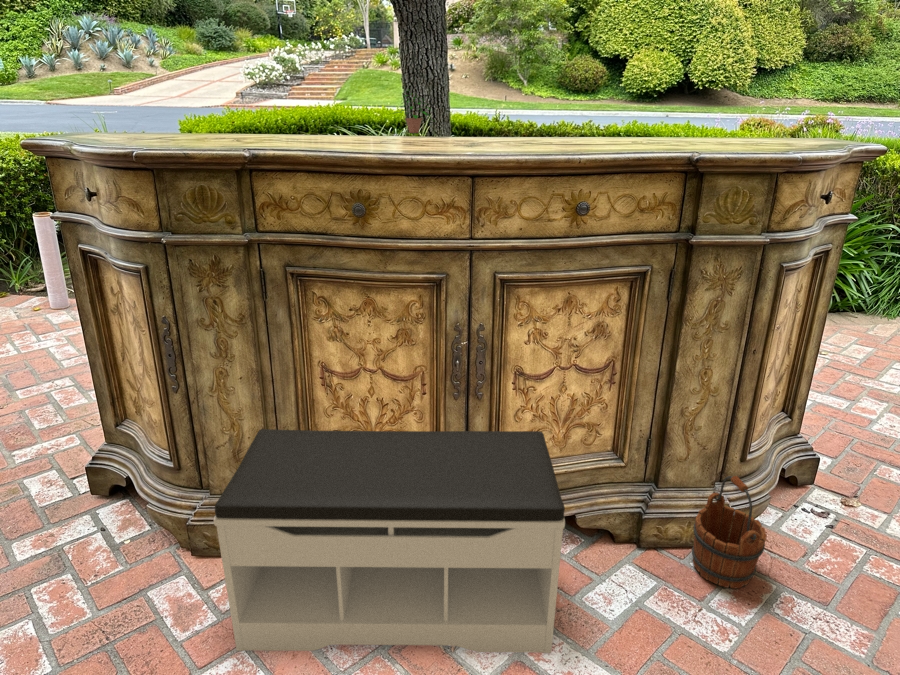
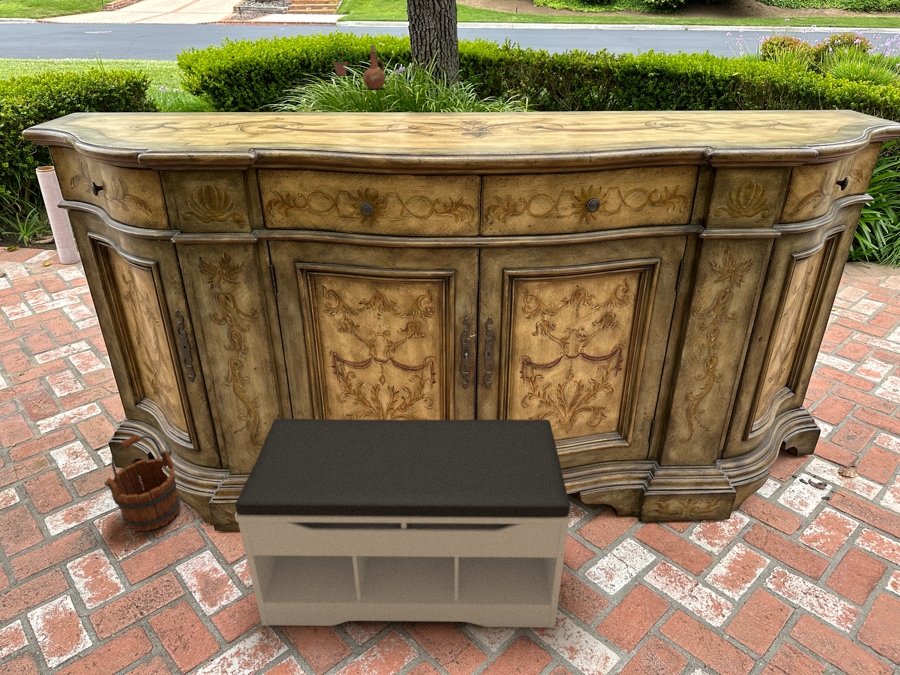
potted plant: present [401,90,430,133] -> present [327,39,355,76]
ceramic pitcher: none [359,94,380,135] -> present [363,45,385,89]
wooden bucket: present [692,476,767,588] -> present [105,435,180,531]

